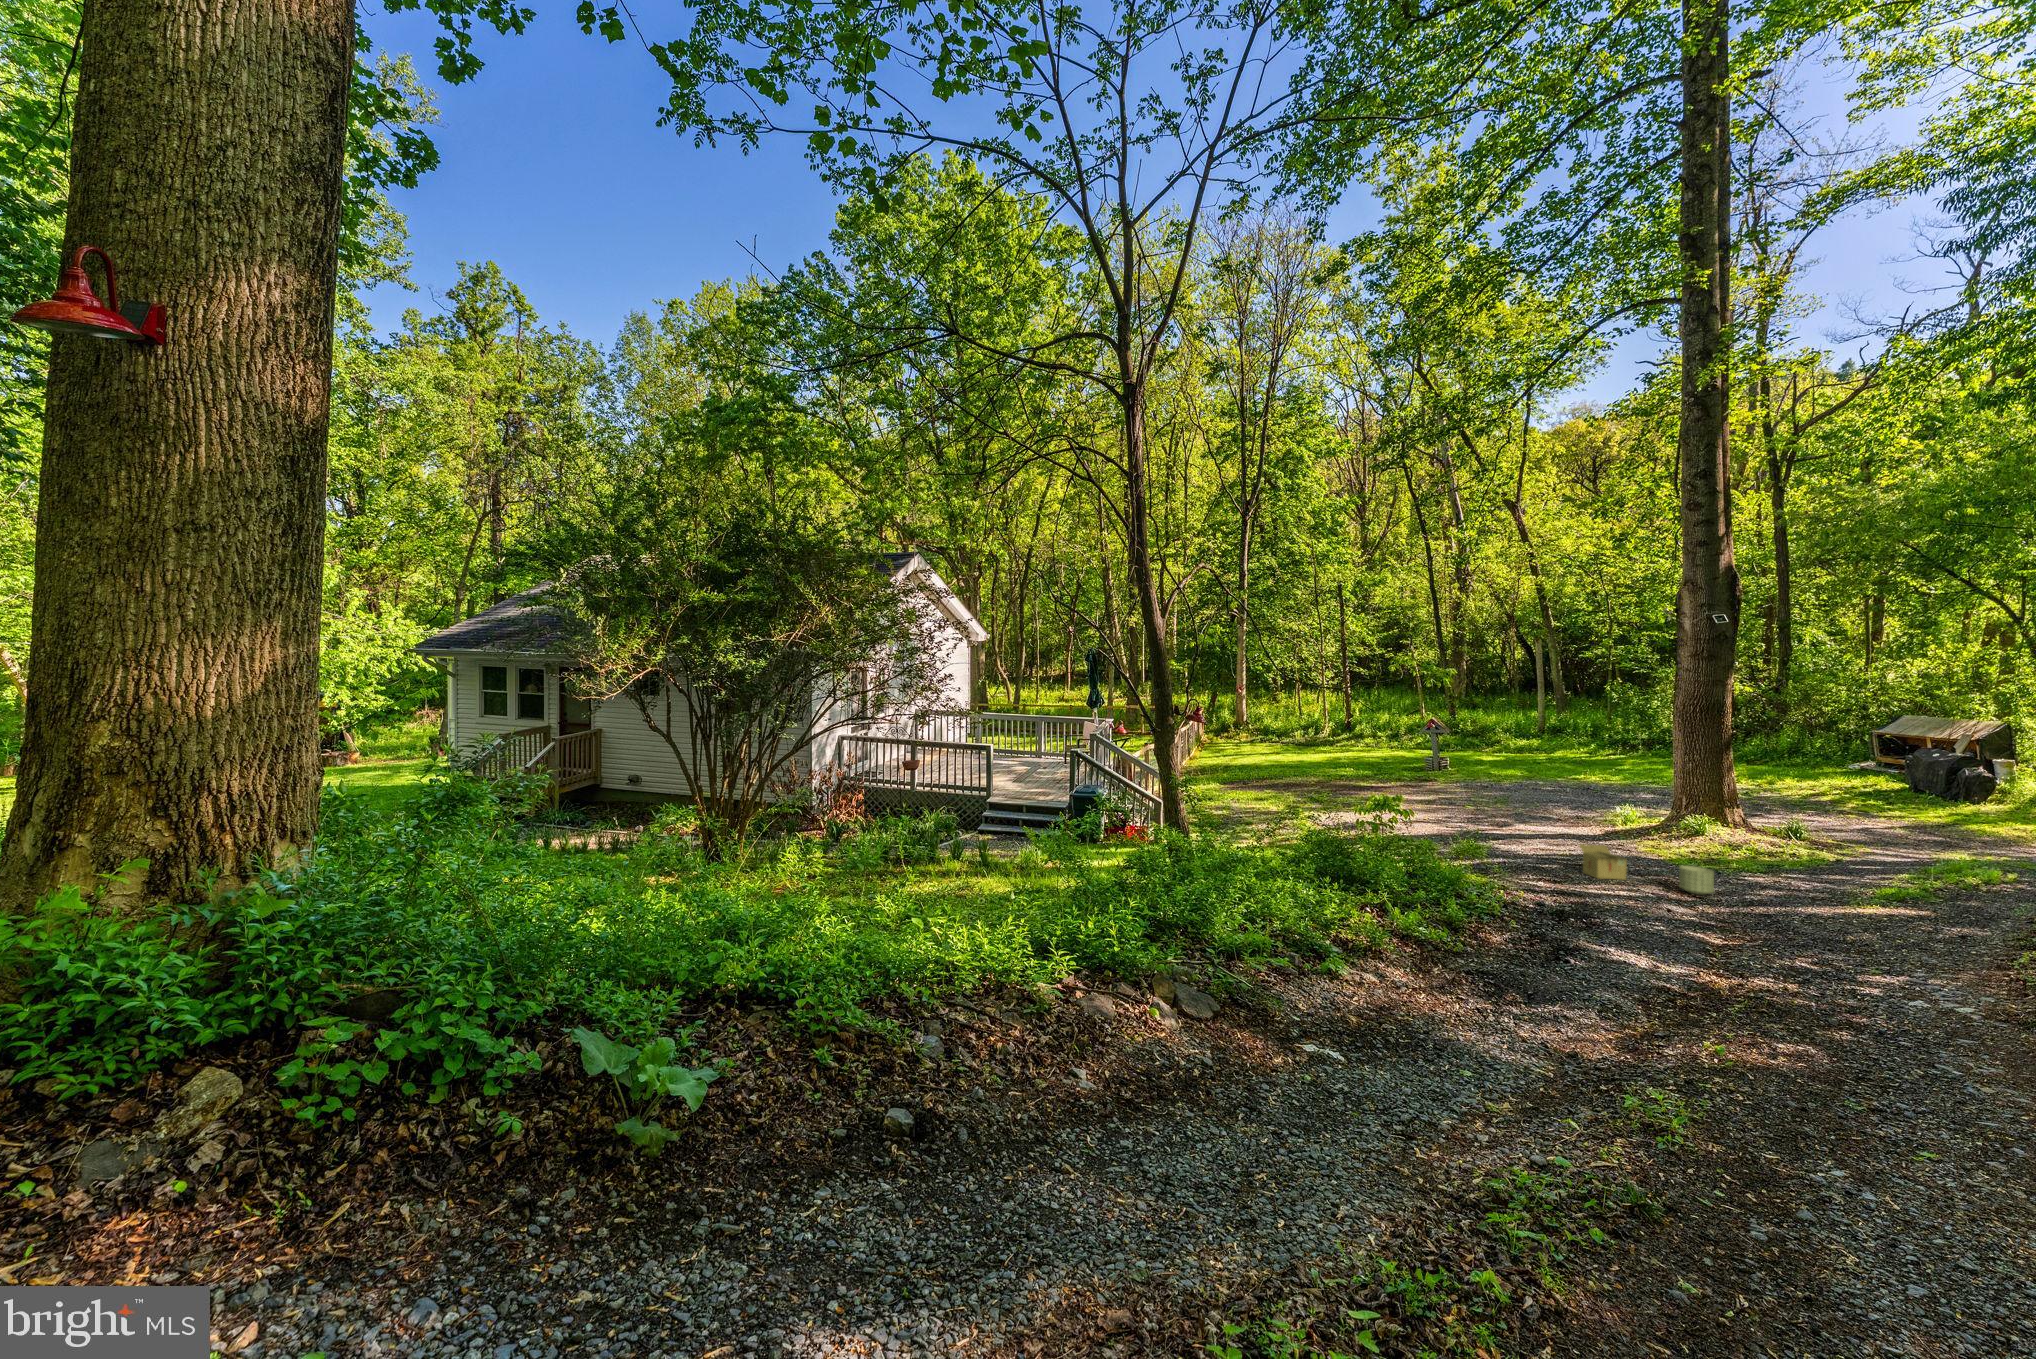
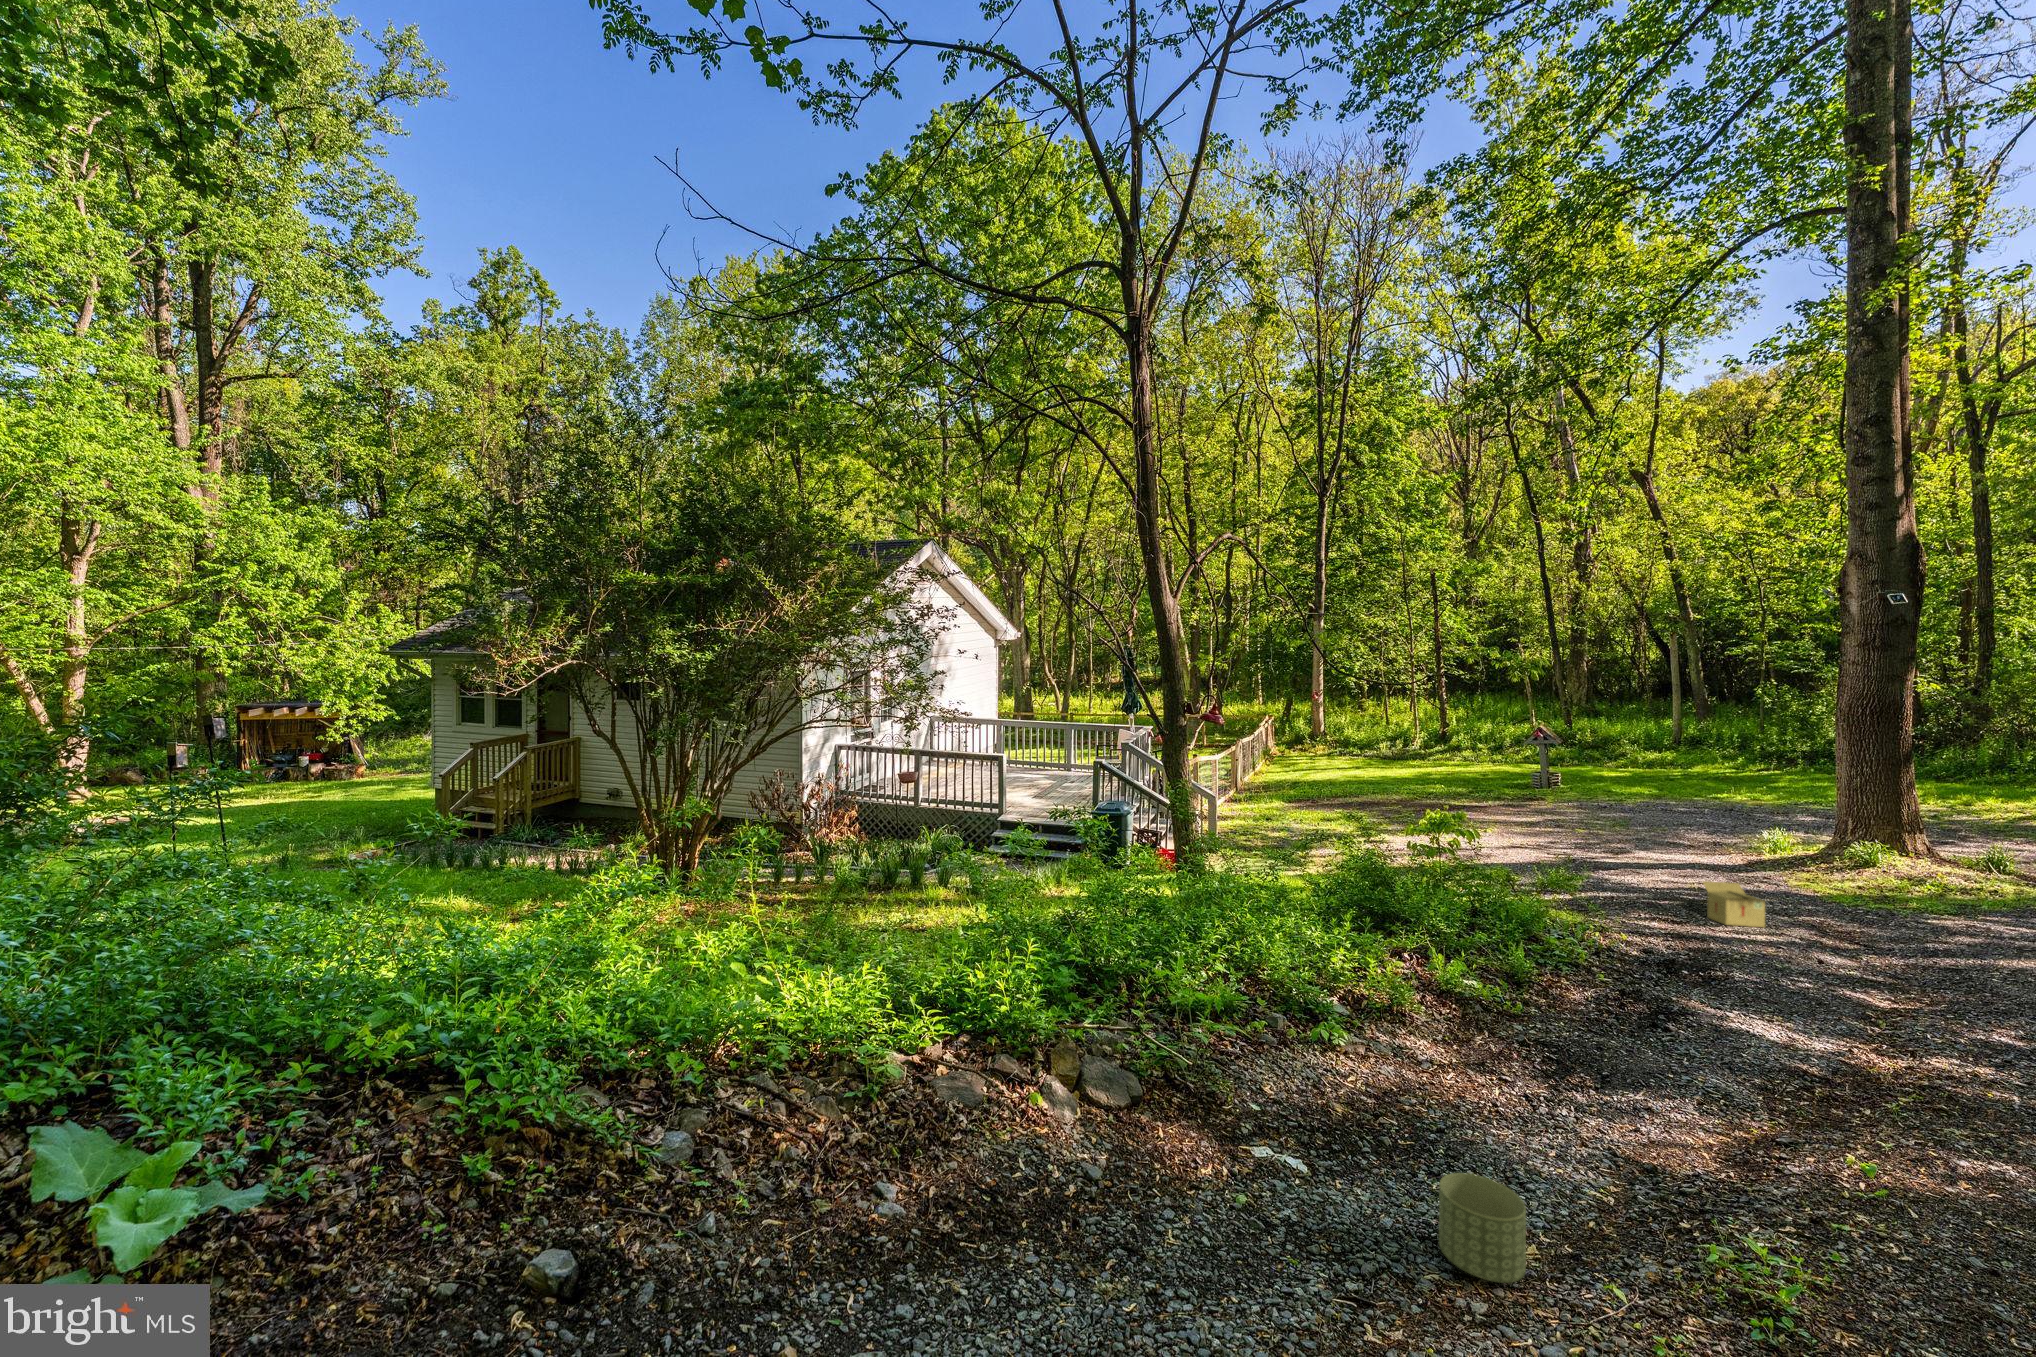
planter: present [1679,866,1714,895] -> present [1439,1173,1526,1283]

